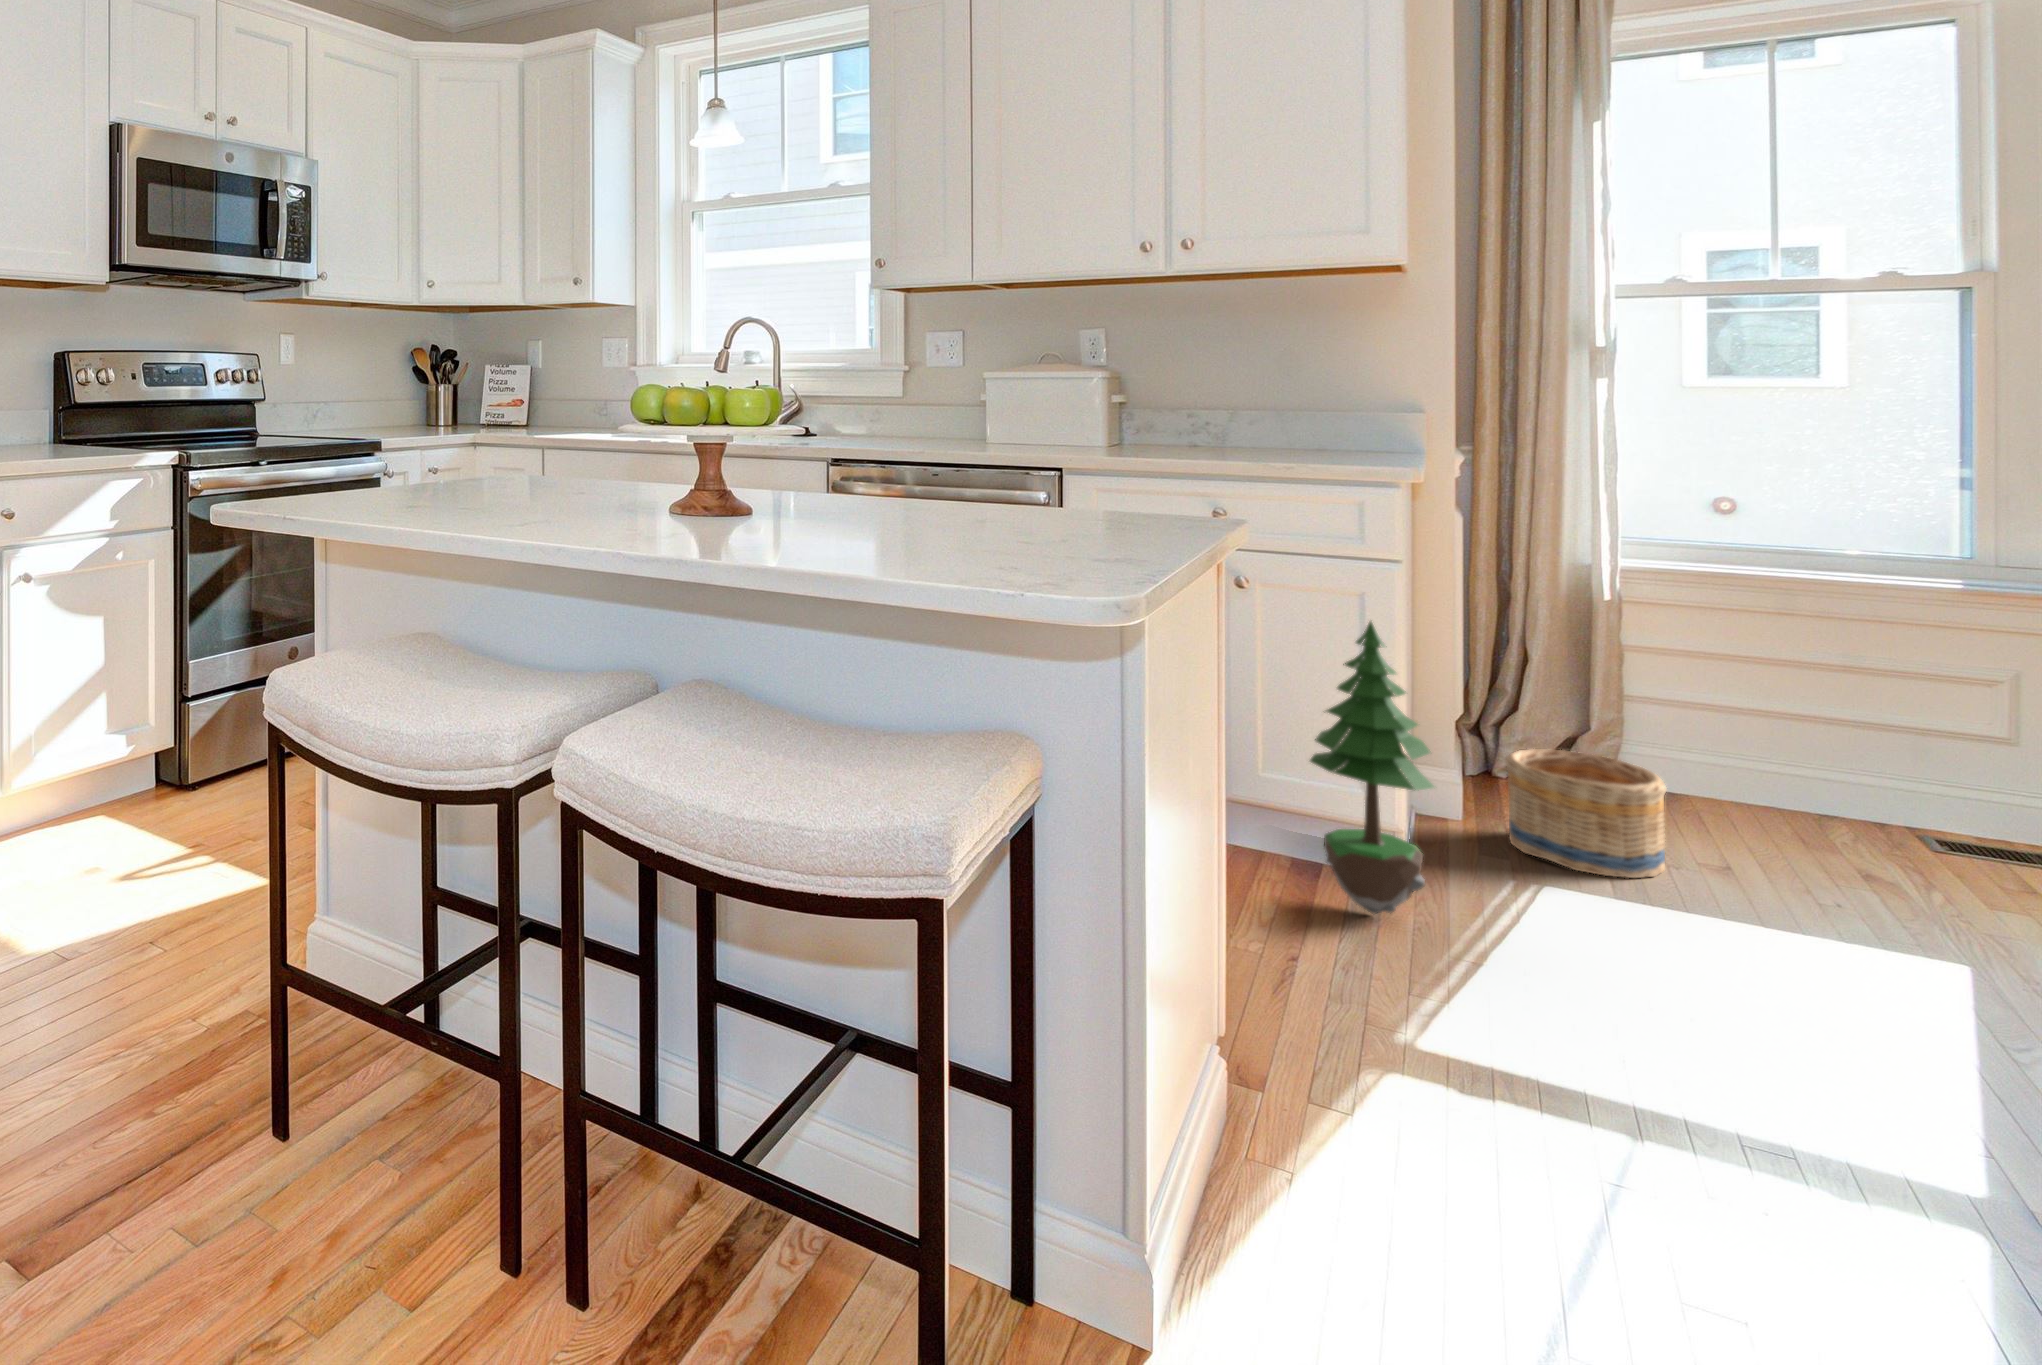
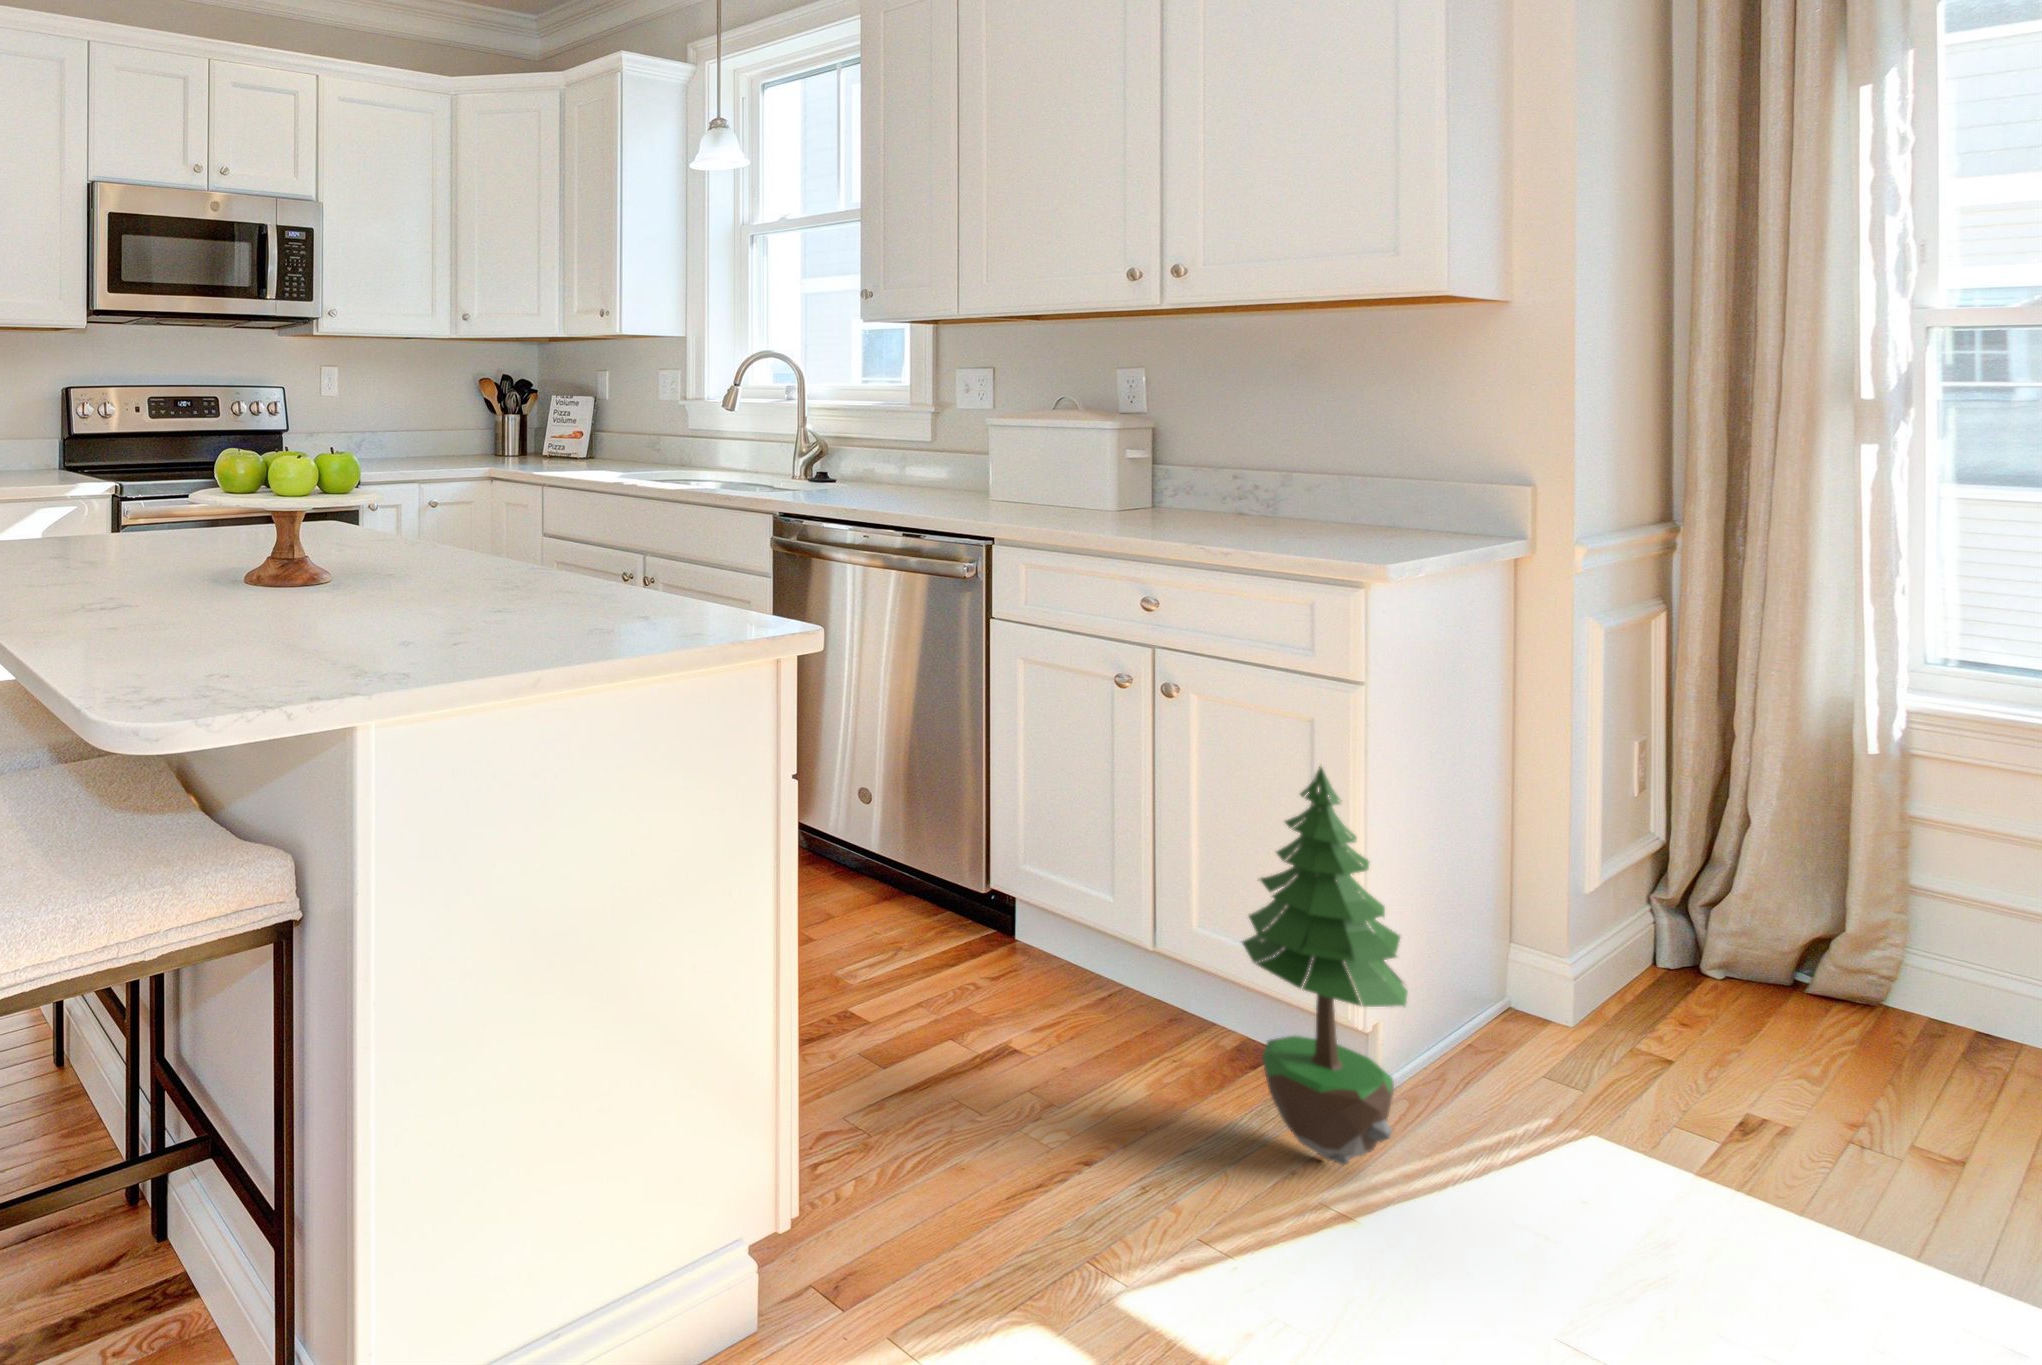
basket: present [1506,749,1667,878] -> none [1630,954,1883,1176]

